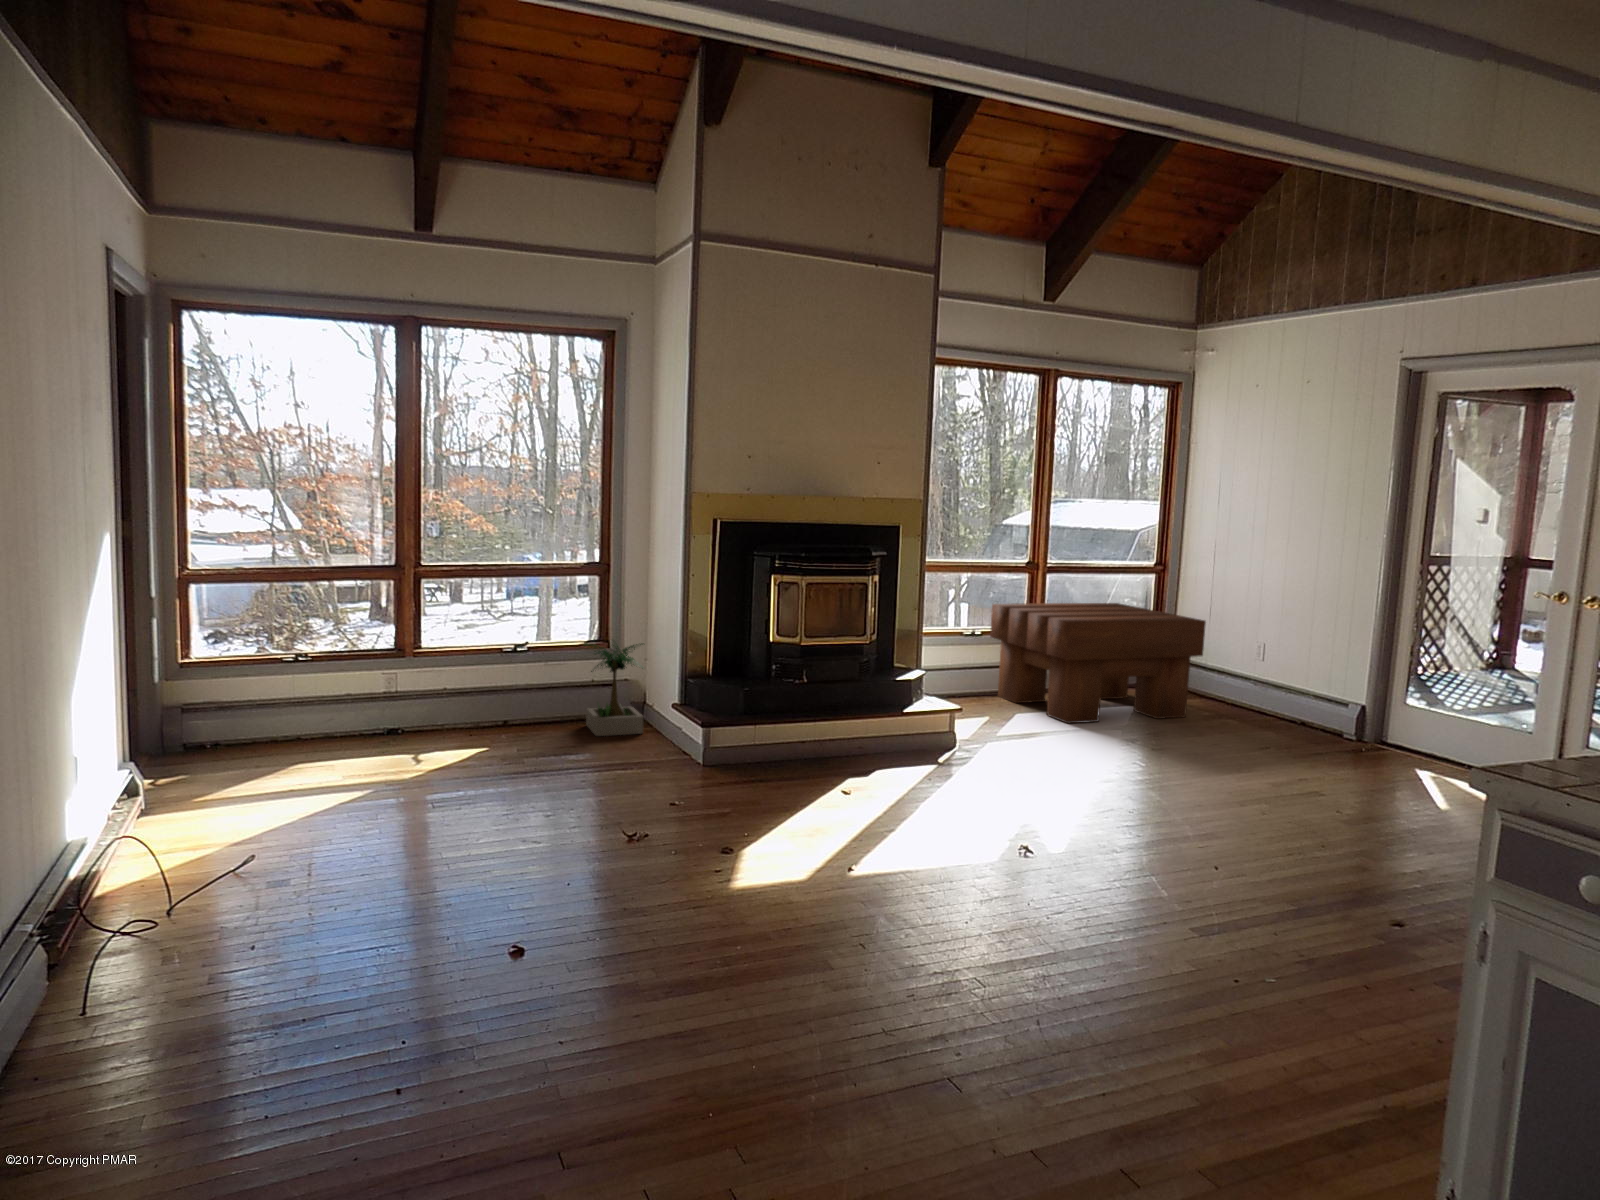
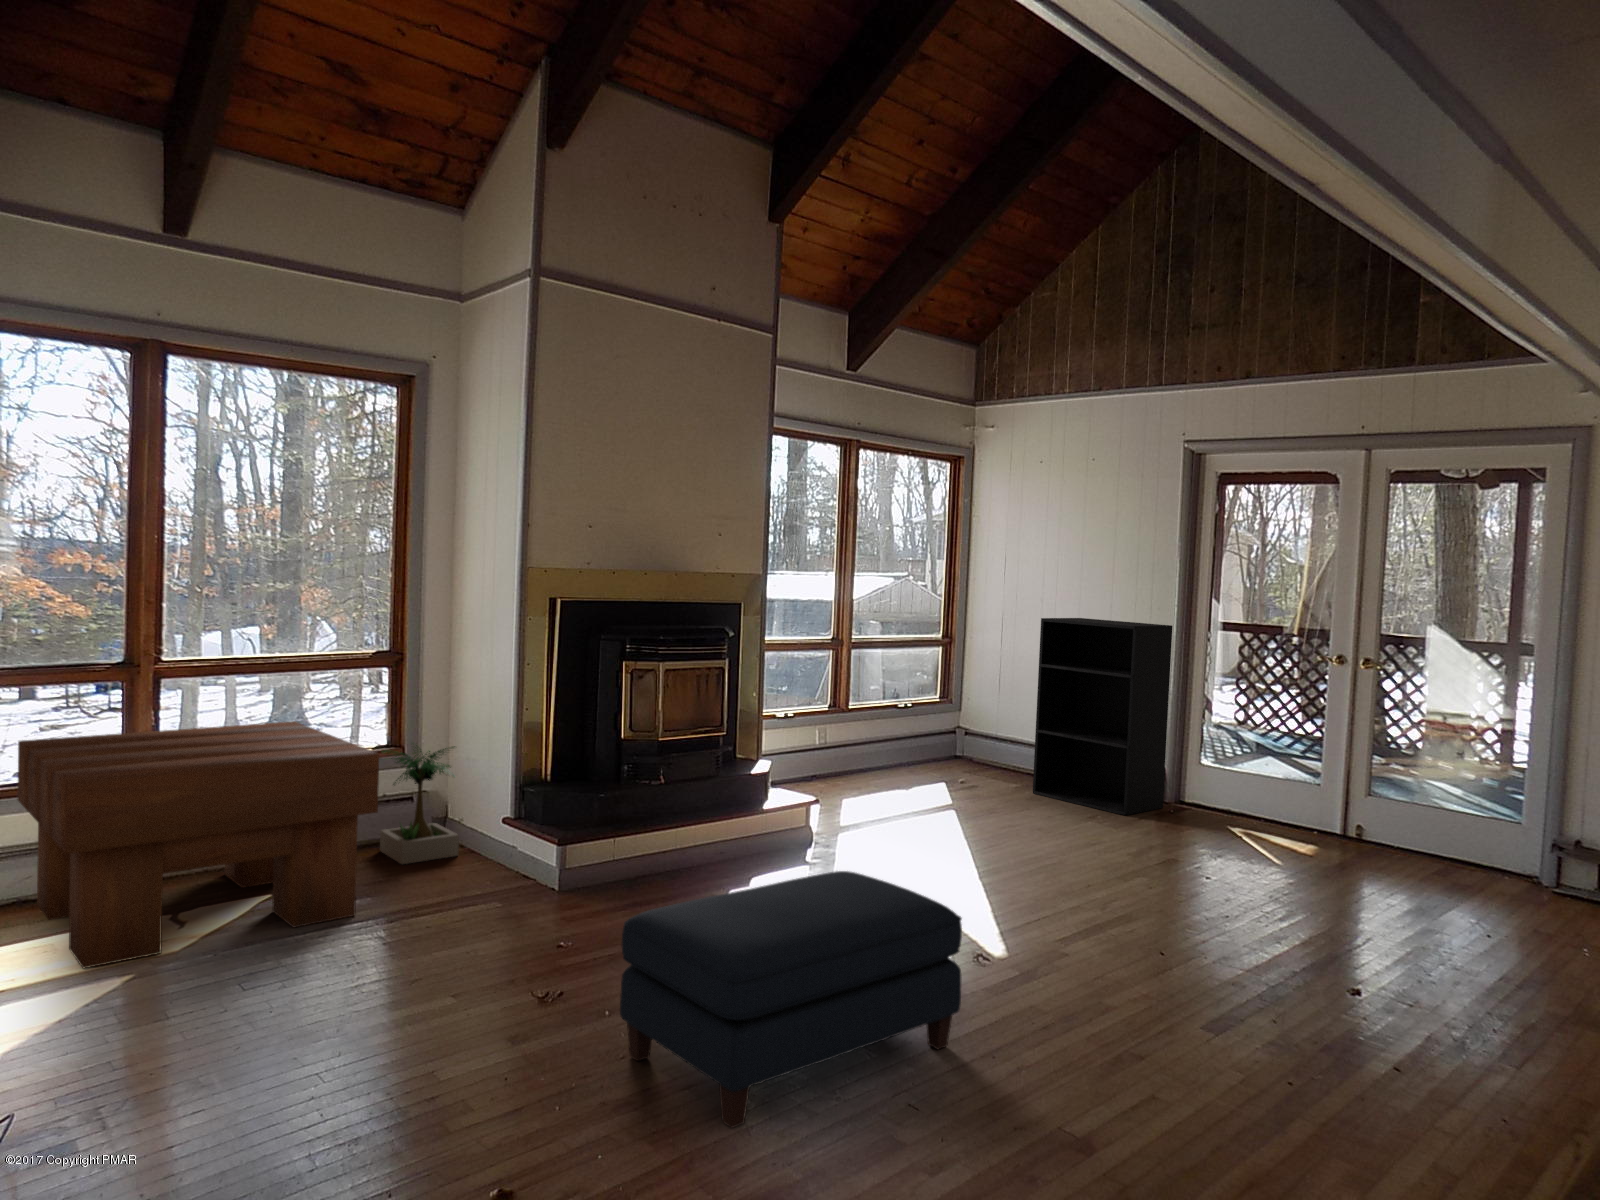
bookshelf: none [1217,547,1372,750] -> present [1033,618,1173,815]
coffee table: present [990,603,1206,723] -> present [18,721,379,968]
ottoman: none [663,757,949,938] -> present [620,871,962,1128]

